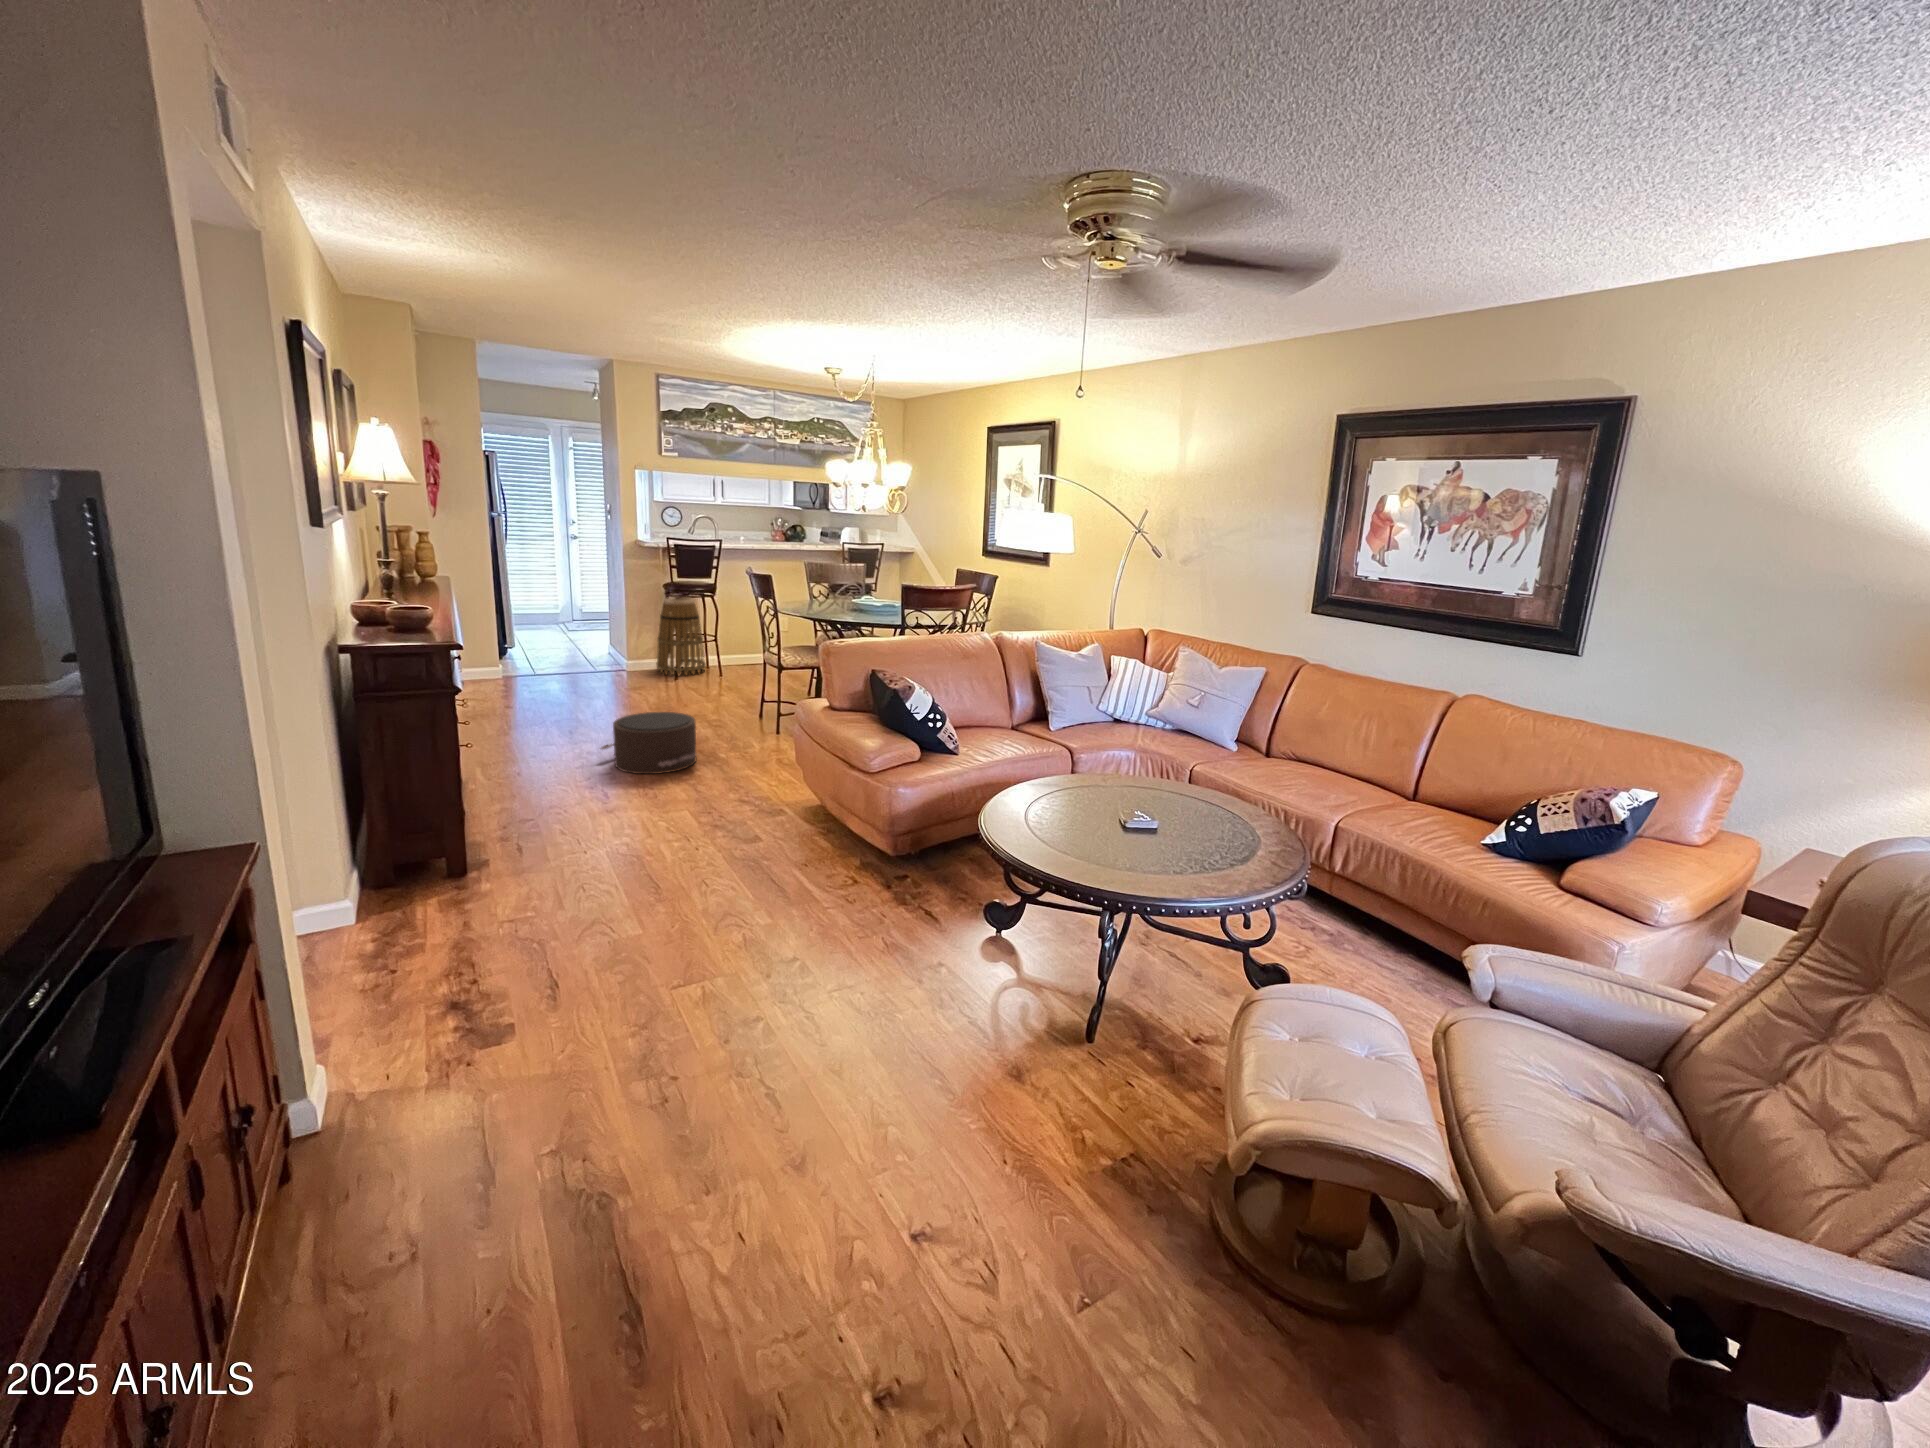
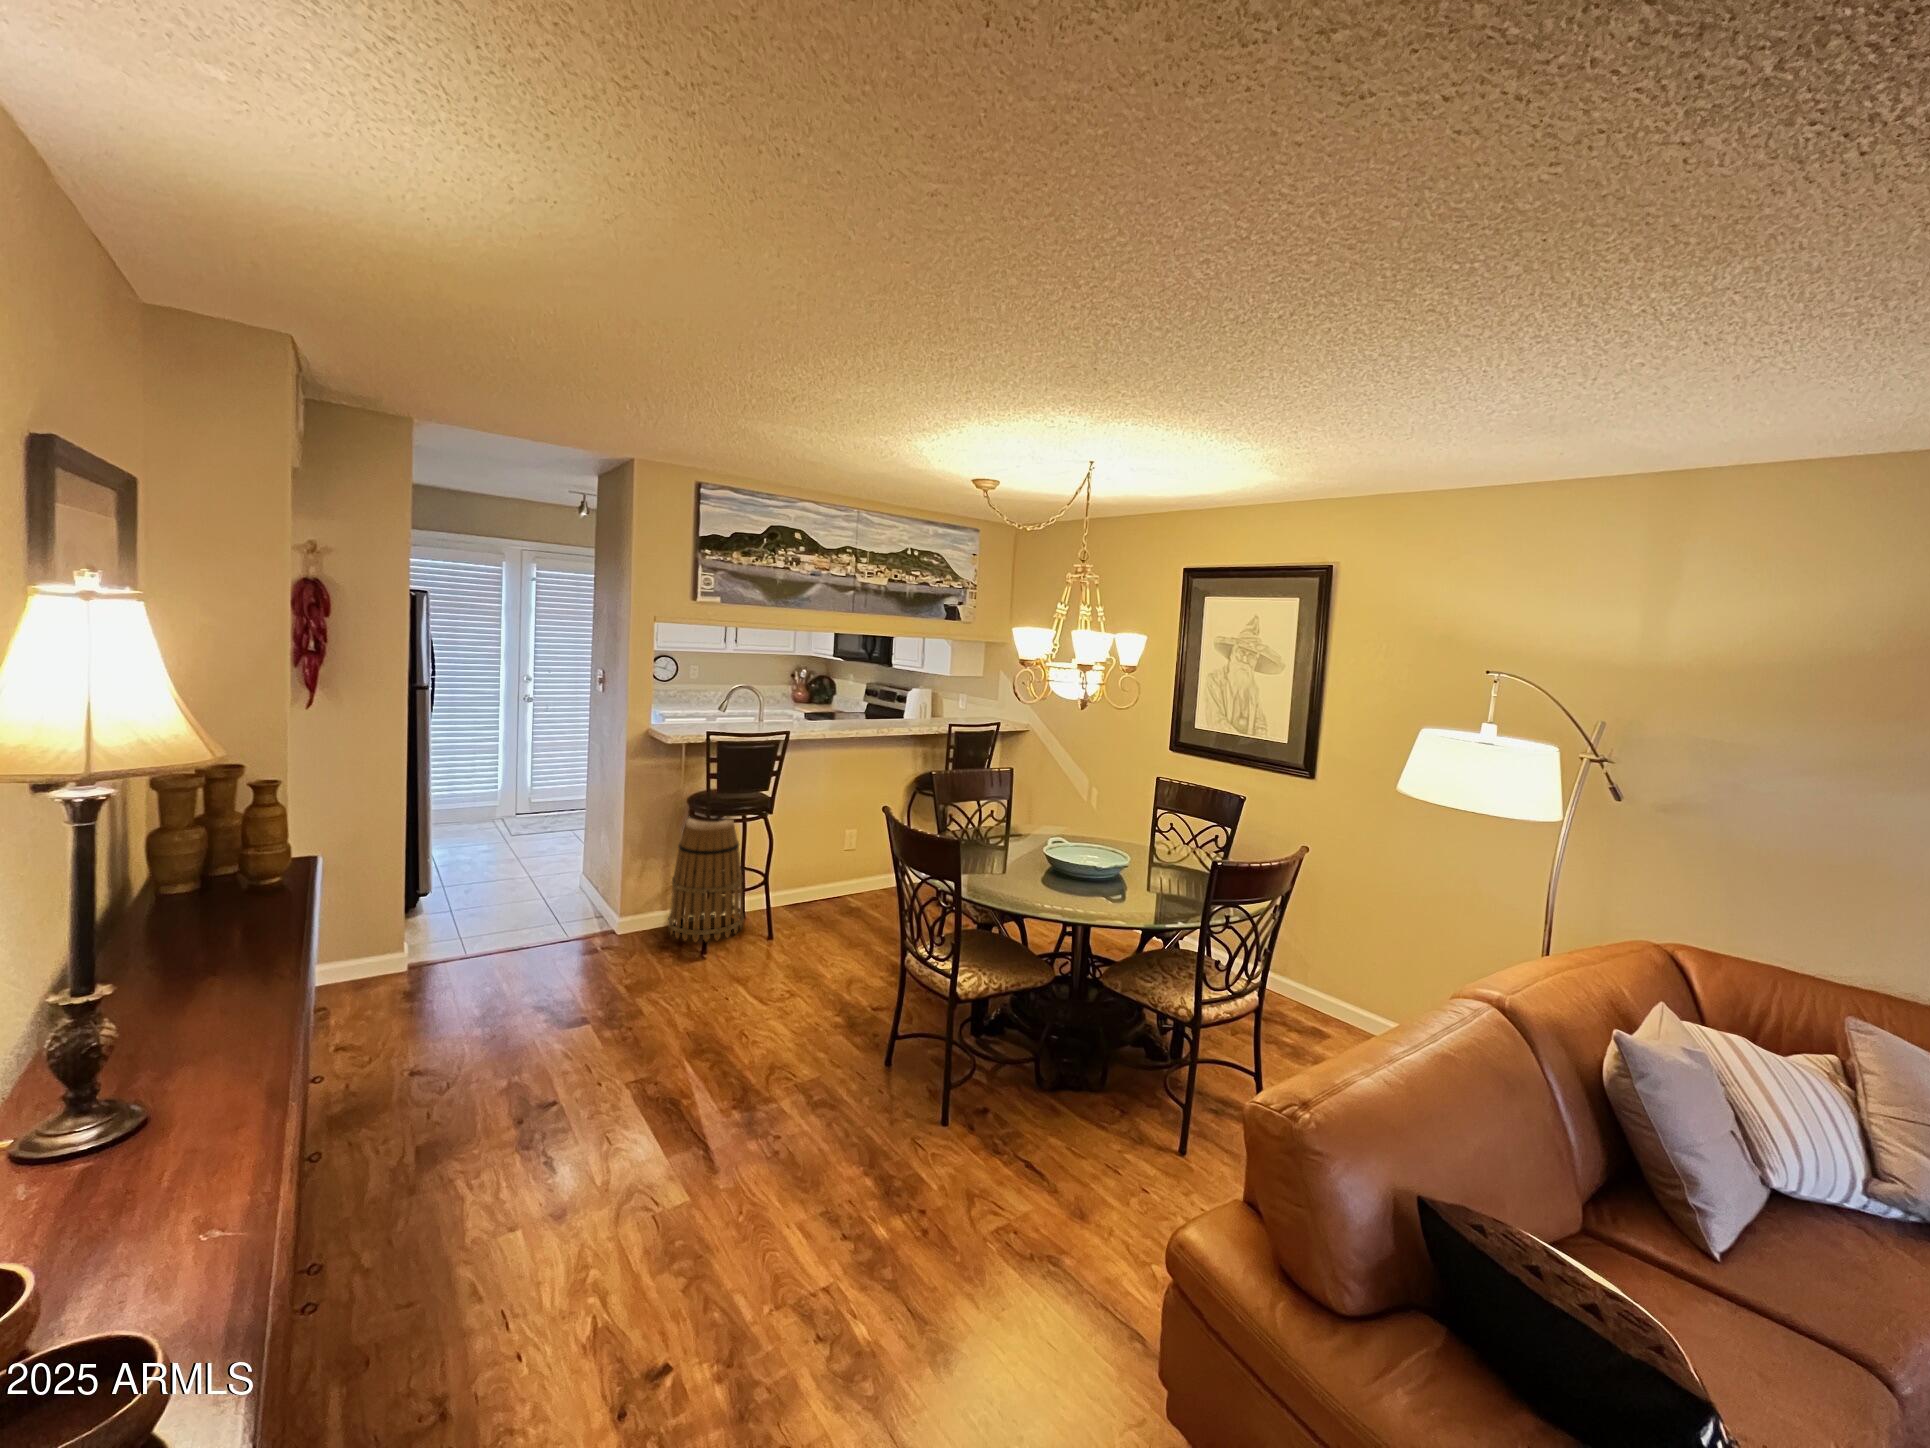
pouf: present [601,712,697,774] -> none [632,1160,860,1377]

